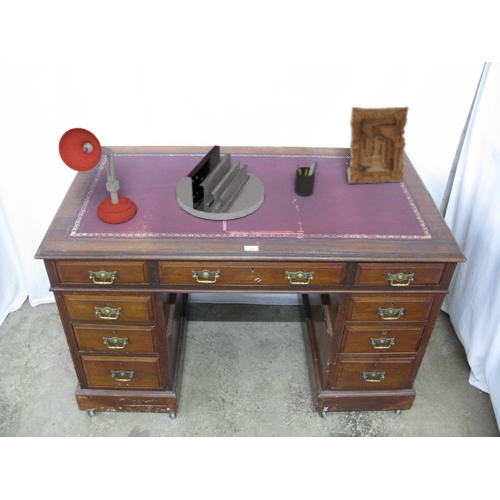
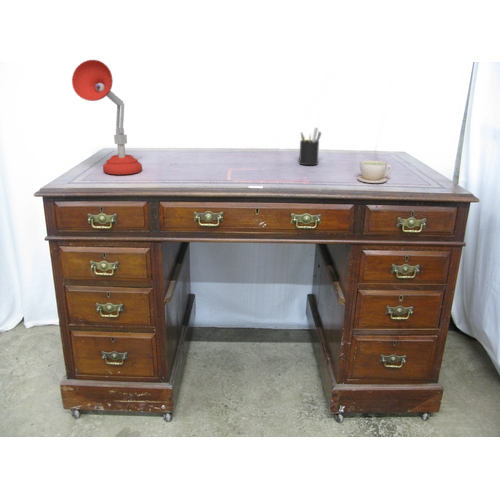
picture frame: present [347,107,408,184] -> none [349,86,407,160]
desk organizer: present [176,145,265,220] -> none [182,125,269,173]
coffee cup: none [352,208,386,238] -> present [357,160,391,183]

